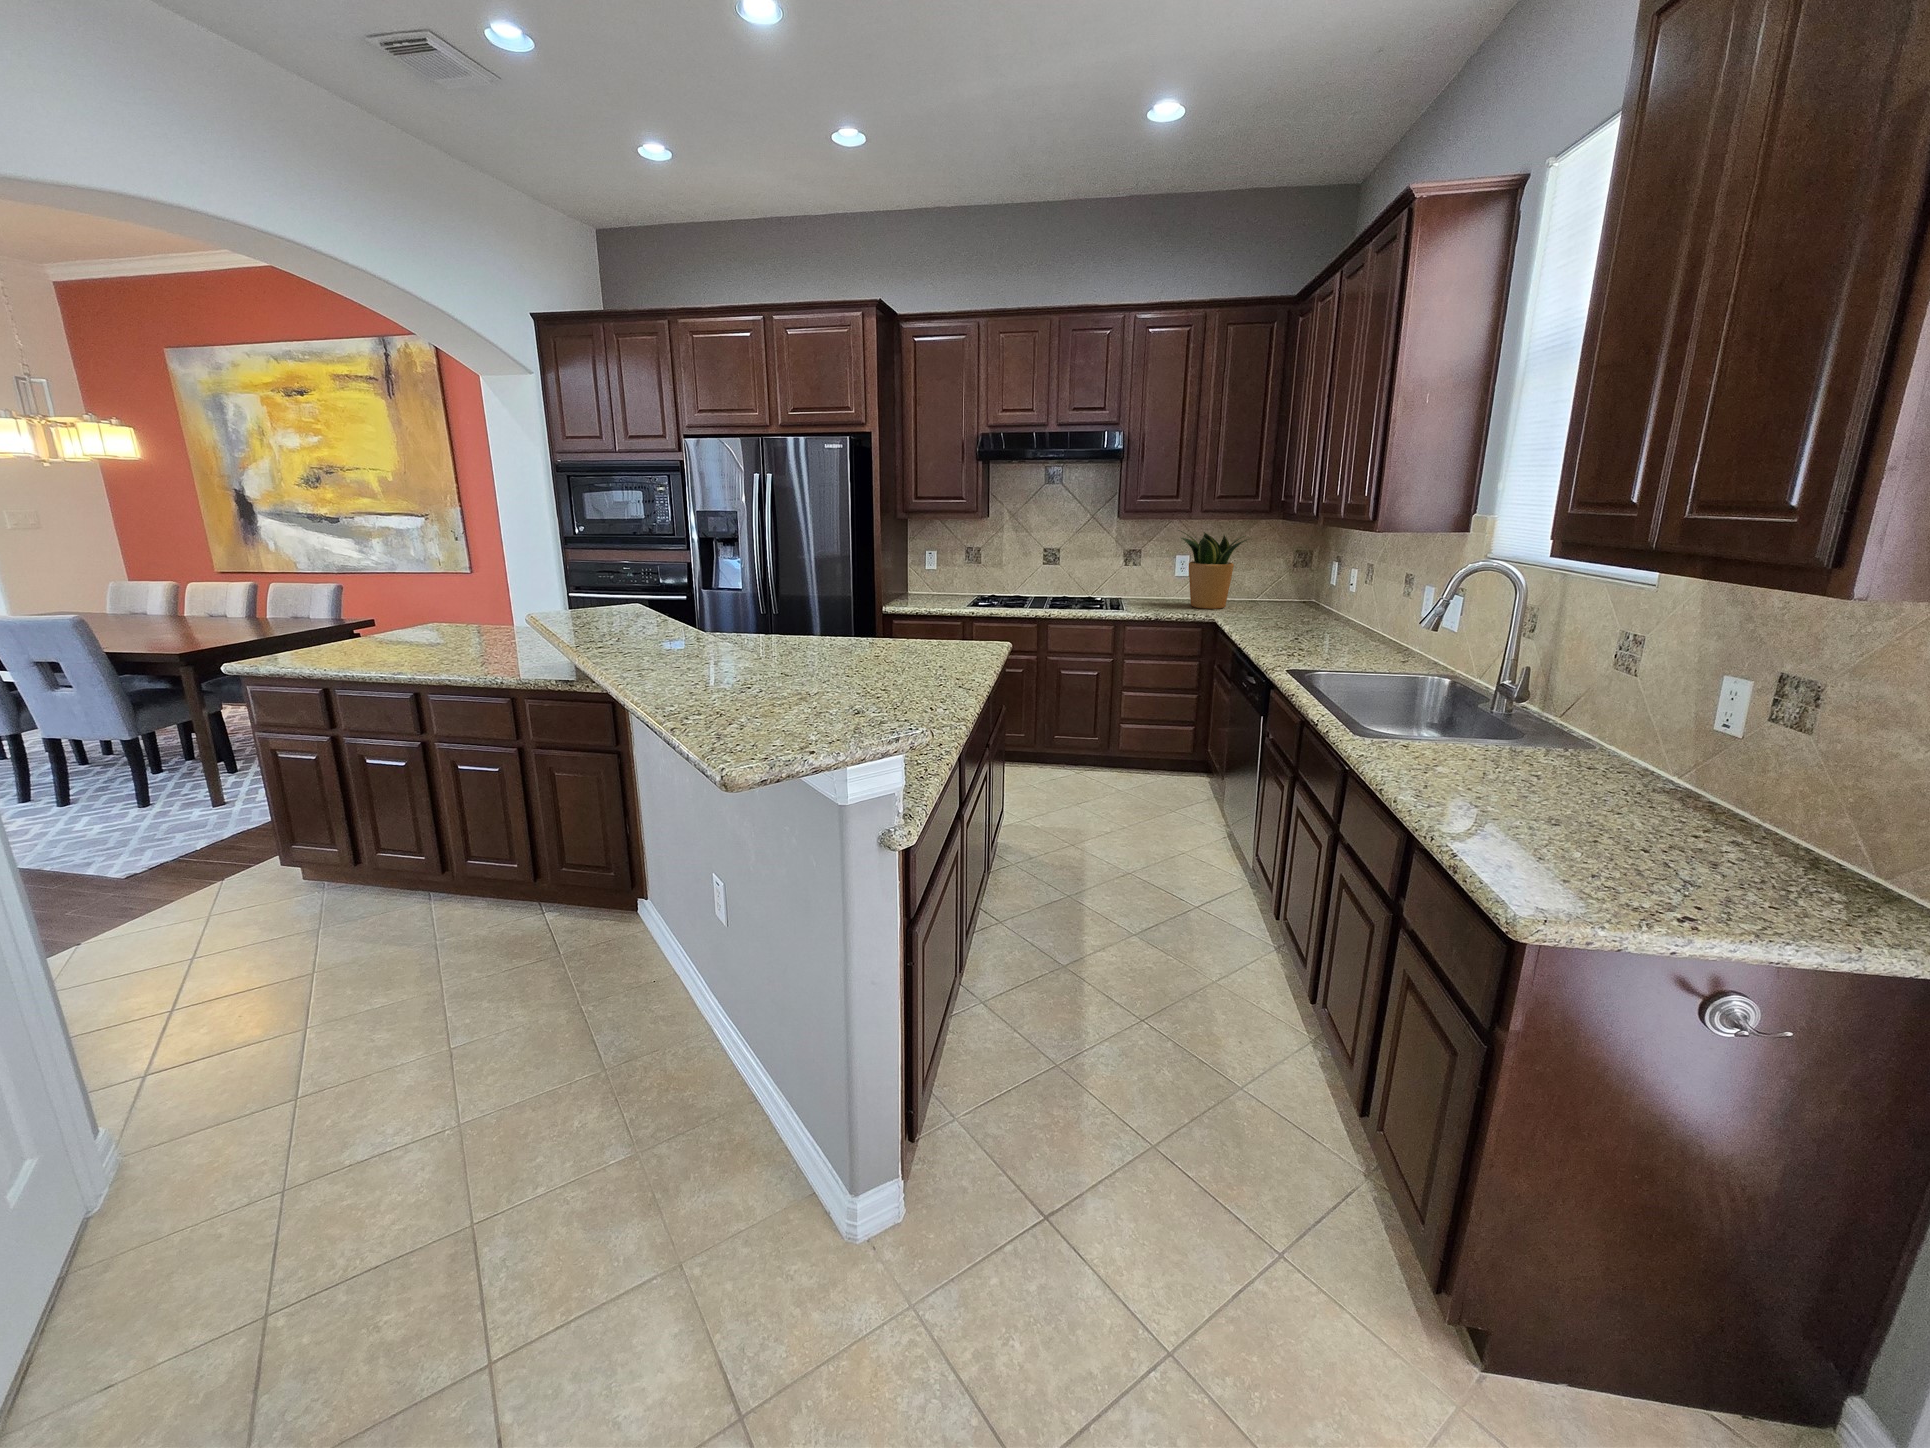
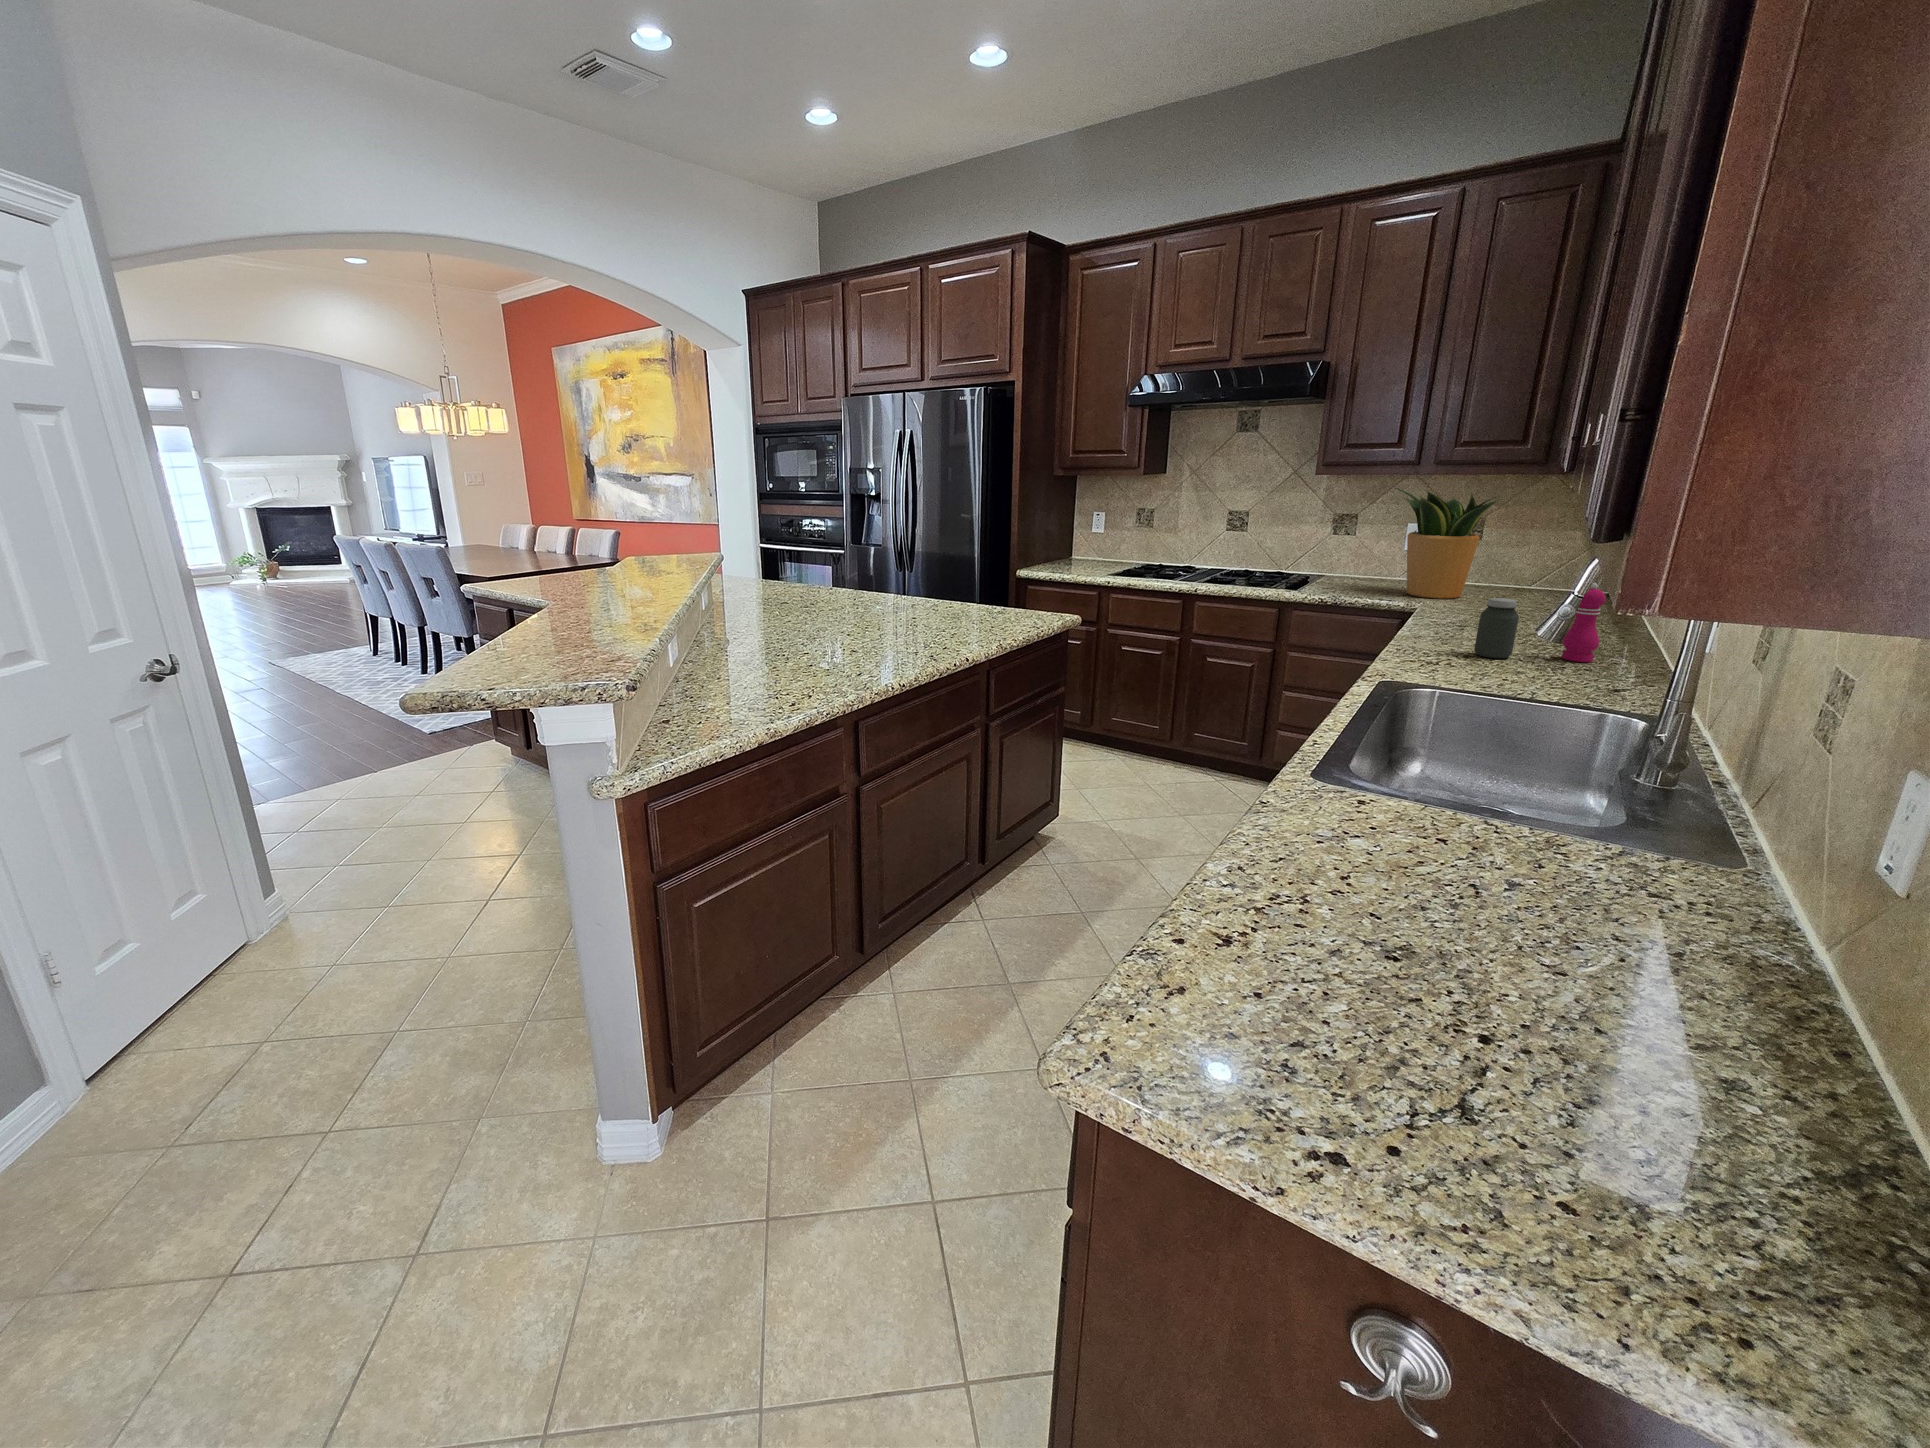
pepper mill: none [1343,594,1366,645] -> present [1562,583,1606,662]
jar: none [1299,607,1324,647] -> present [1474,598,1519,658]

